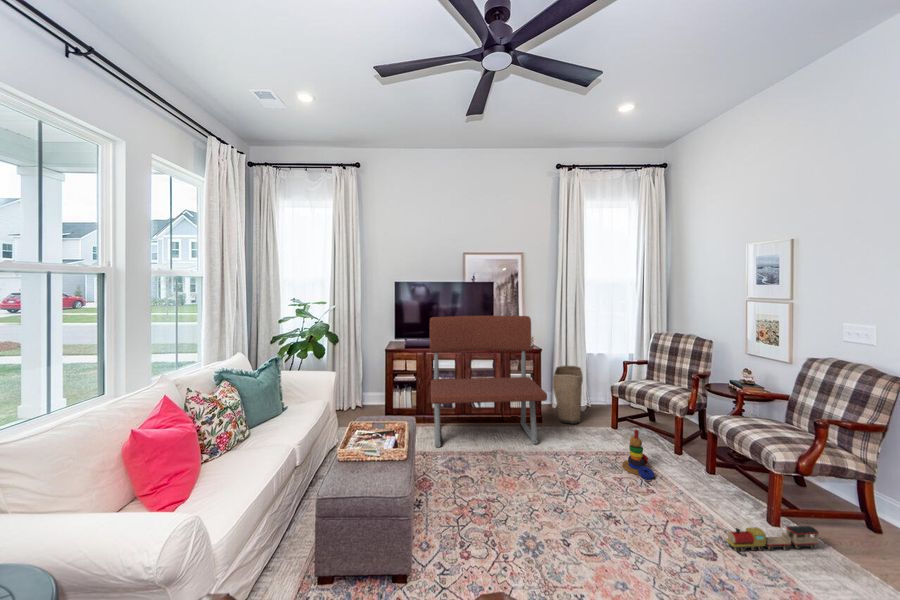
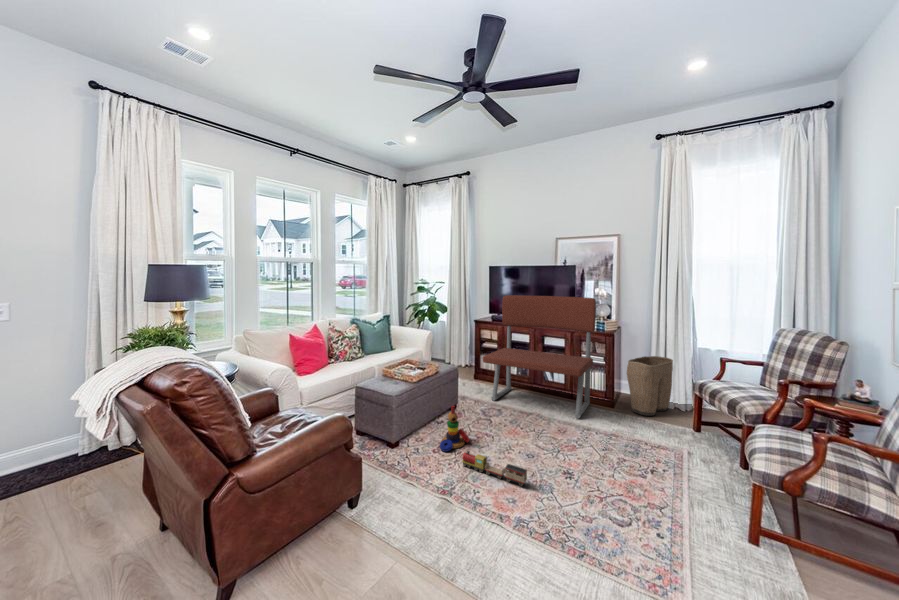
stacking toy: present [622,430,654,480] -> present [440,406,470,452]
toy train: present [726,526,819,551] -> present [462,451,527,486]

